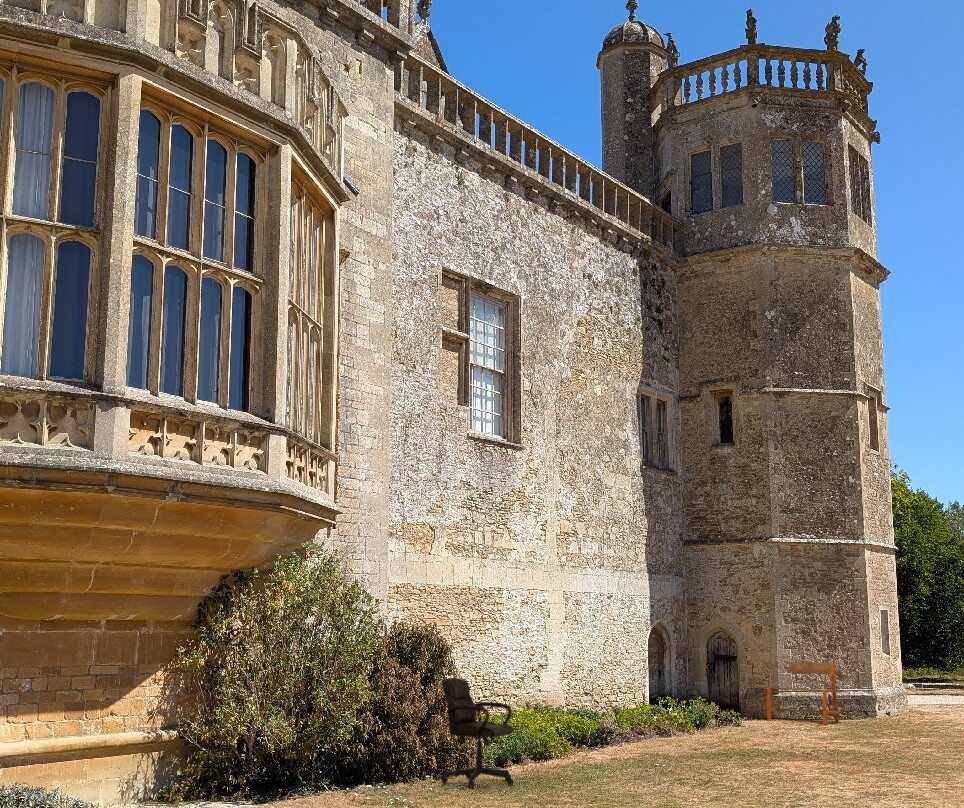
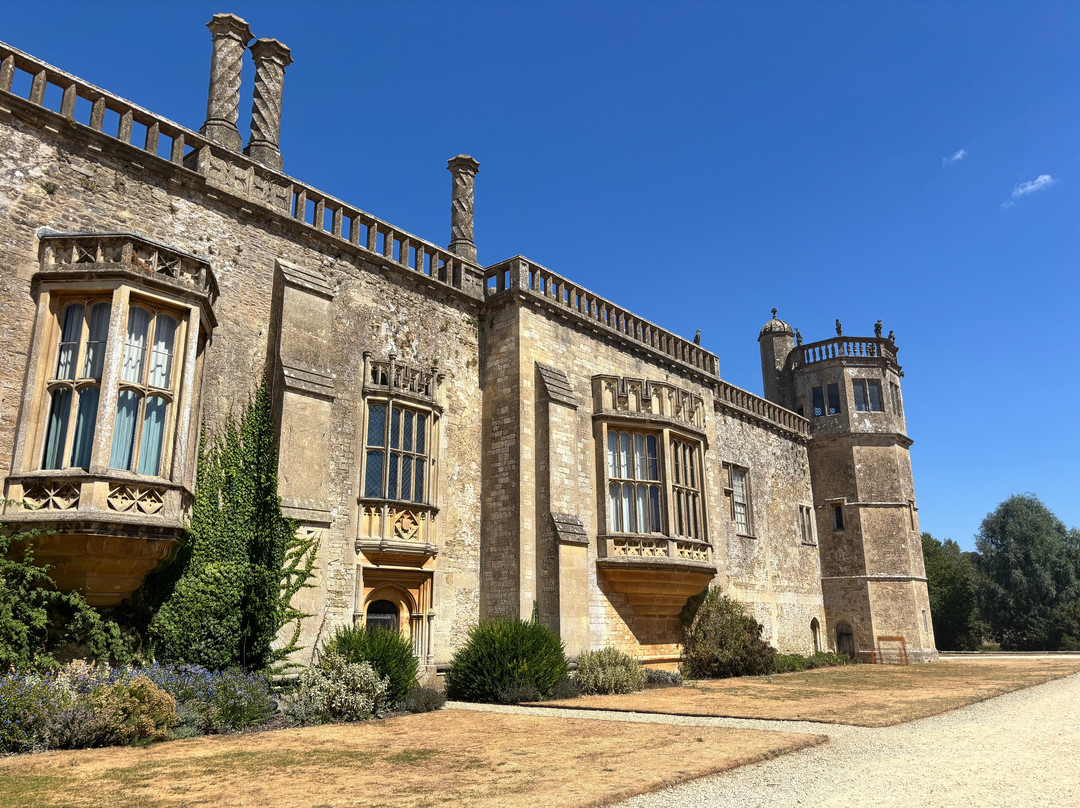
chair: present [441,678,514,788] -> none [751,636,783,678]

